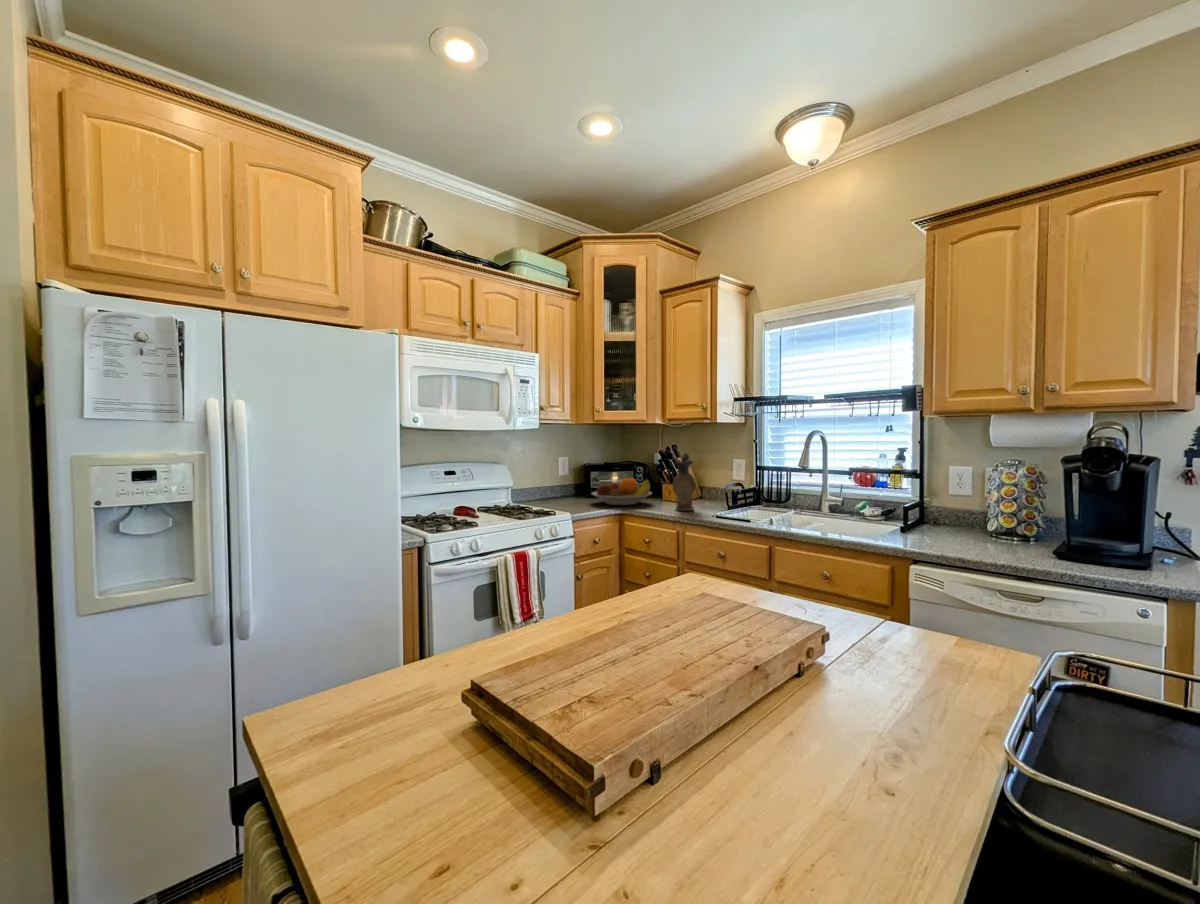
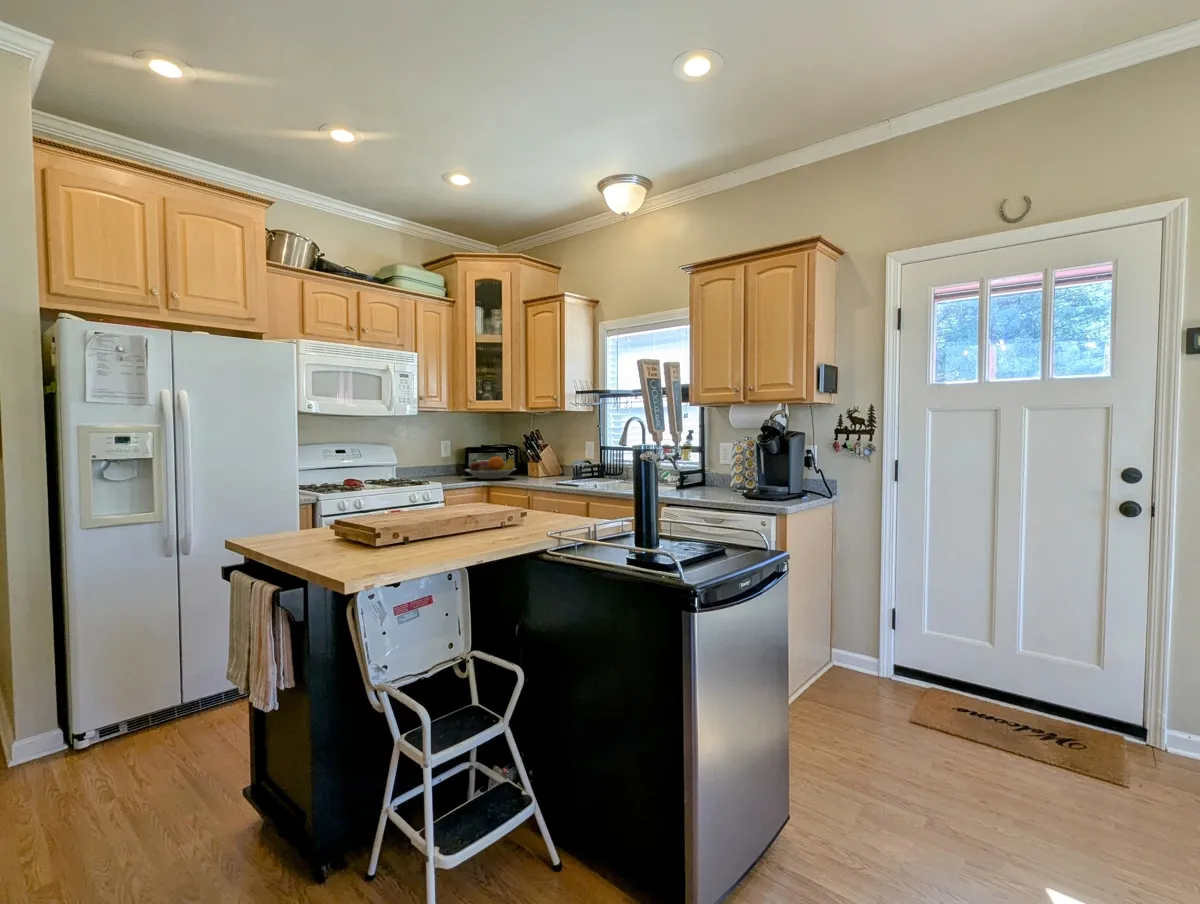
ceramic pitcher: present [672,453,696,511] -> none [528,435,547,481]

